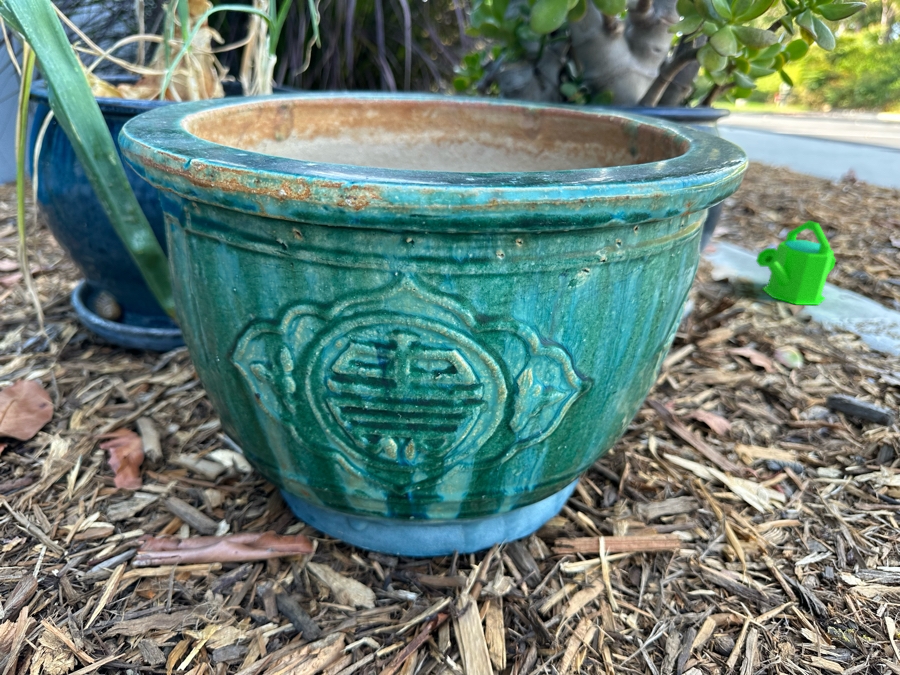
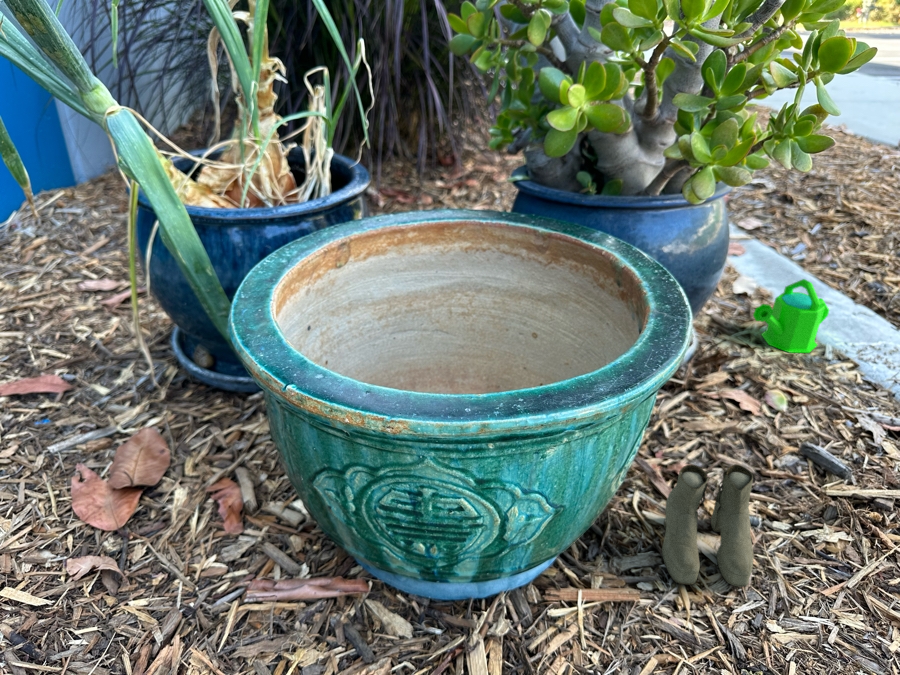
boots: none [691,381,815,533] -> present [662,465,754,587]

